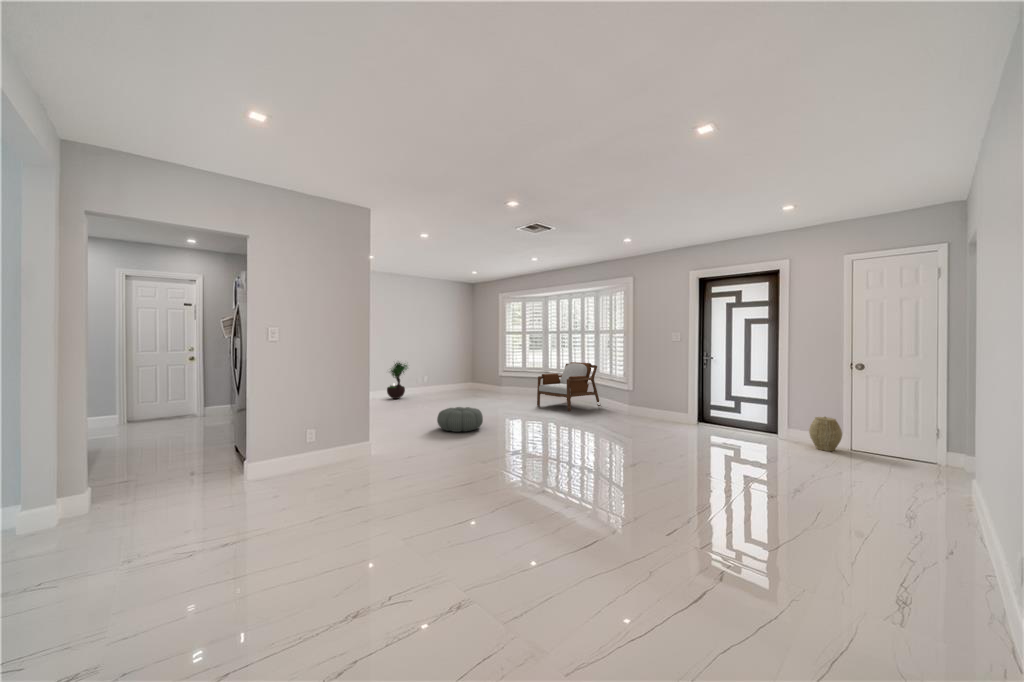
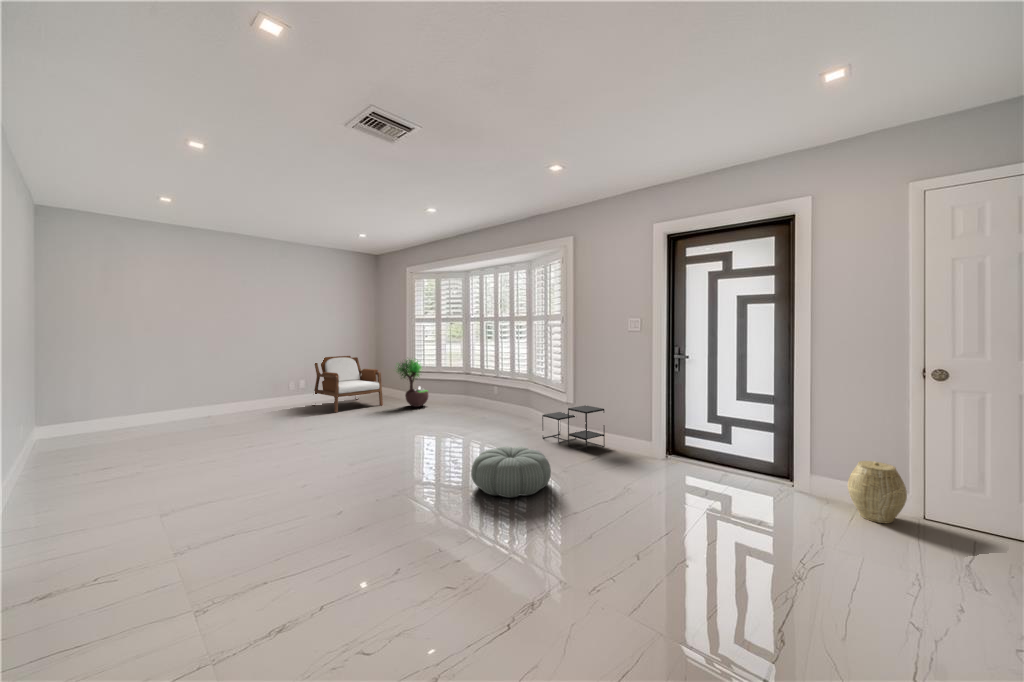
armchair: present [537,362,600,411] -> present [312,356,383,412]
potted tree: present [387,363,407,399] -> present [397,360,428,407]
side table: none [610,391,655,420] -> present [542,405,605,451]
pouf: present [437,407,483,432] -> present [471,447,551,497]

